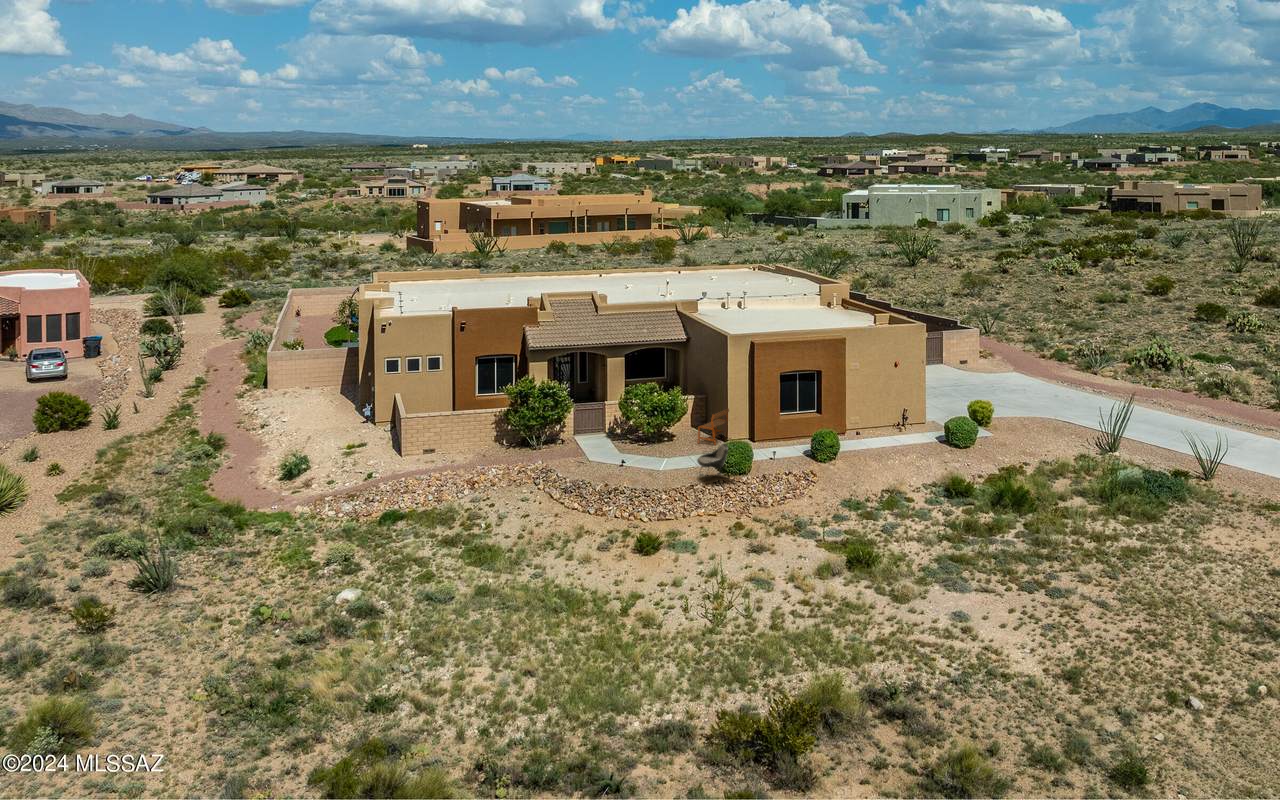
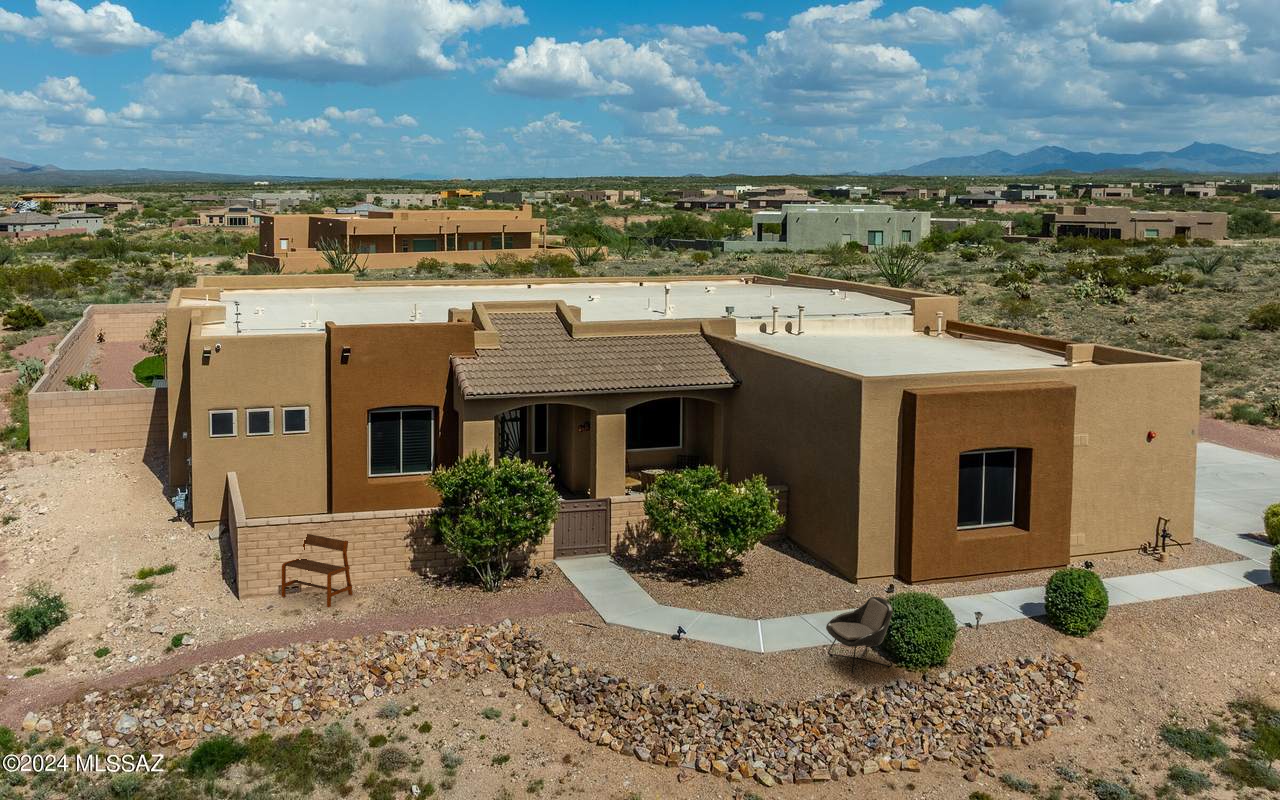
bench: present [698,409,729,445] -> present [281,534,352,607]

